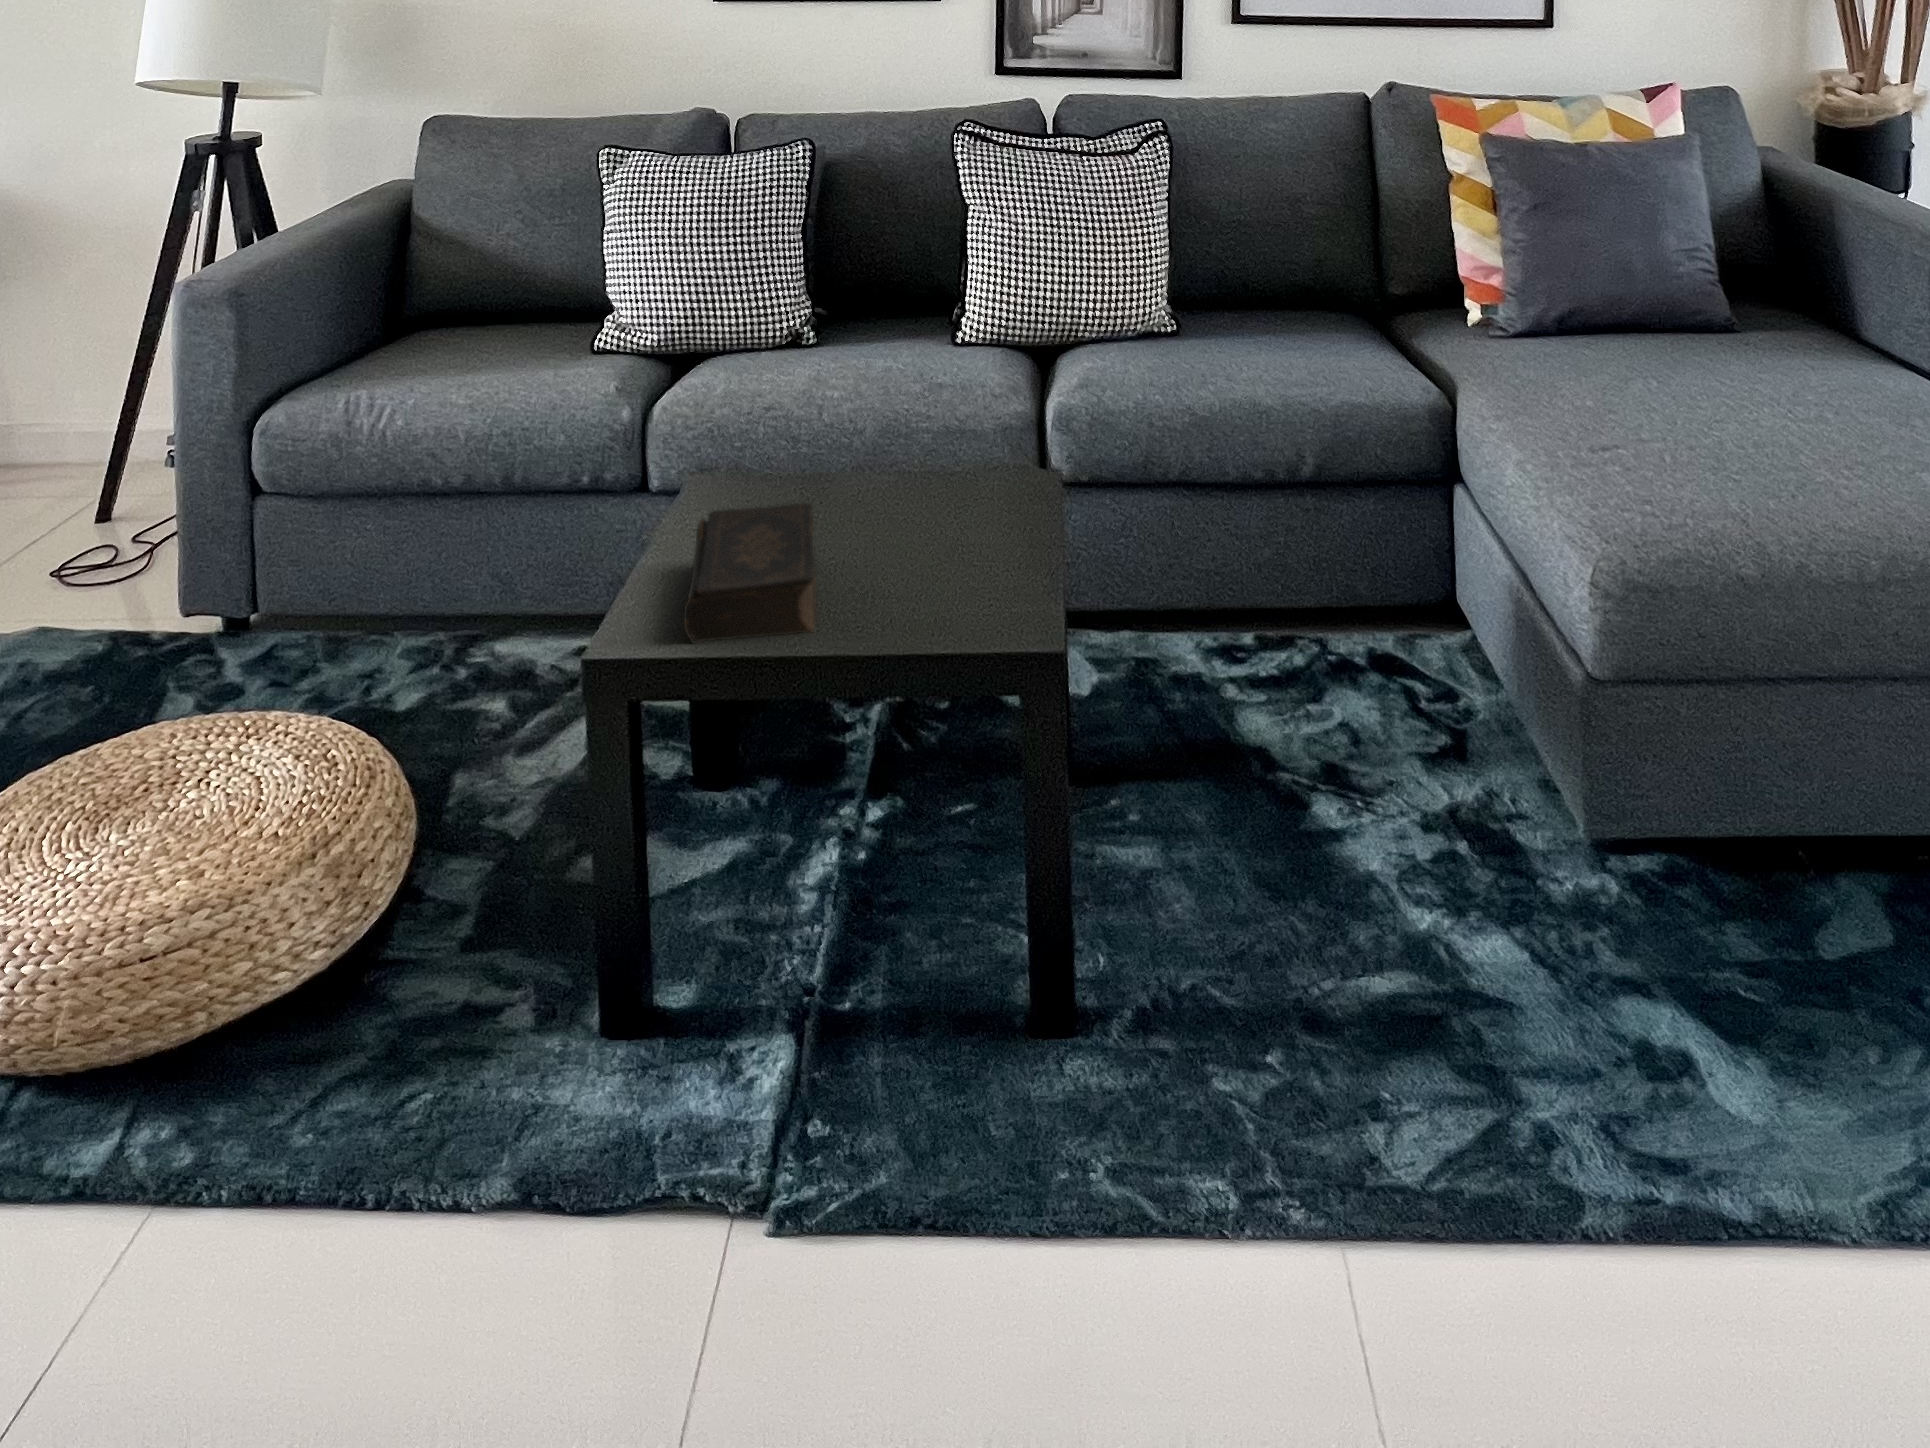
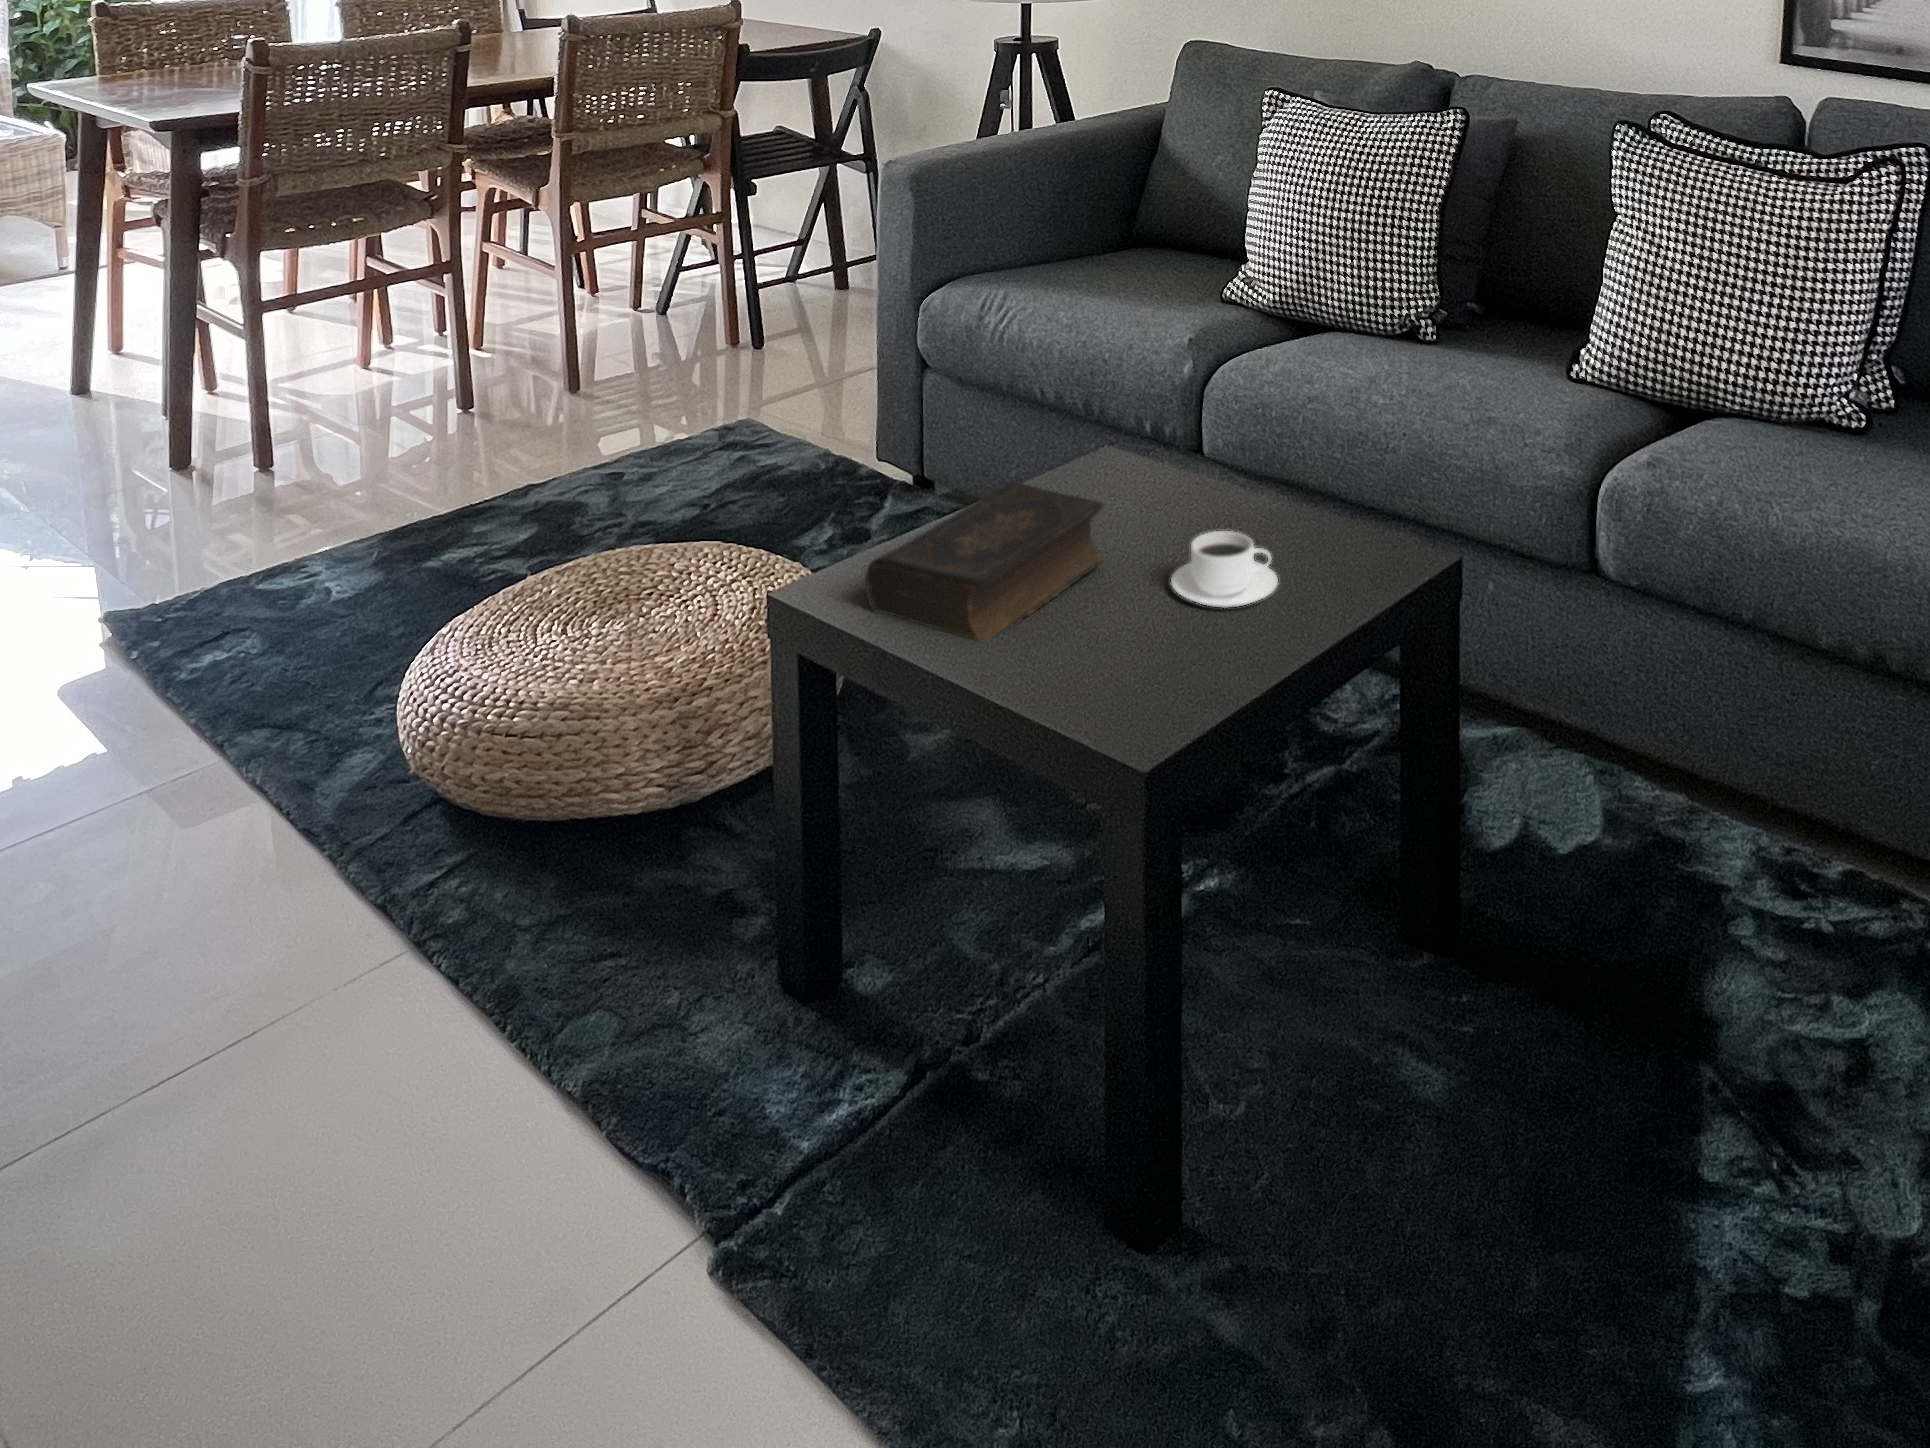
coffee cup: none [875,497,964,558] -> present [1171,531,1278,608]

